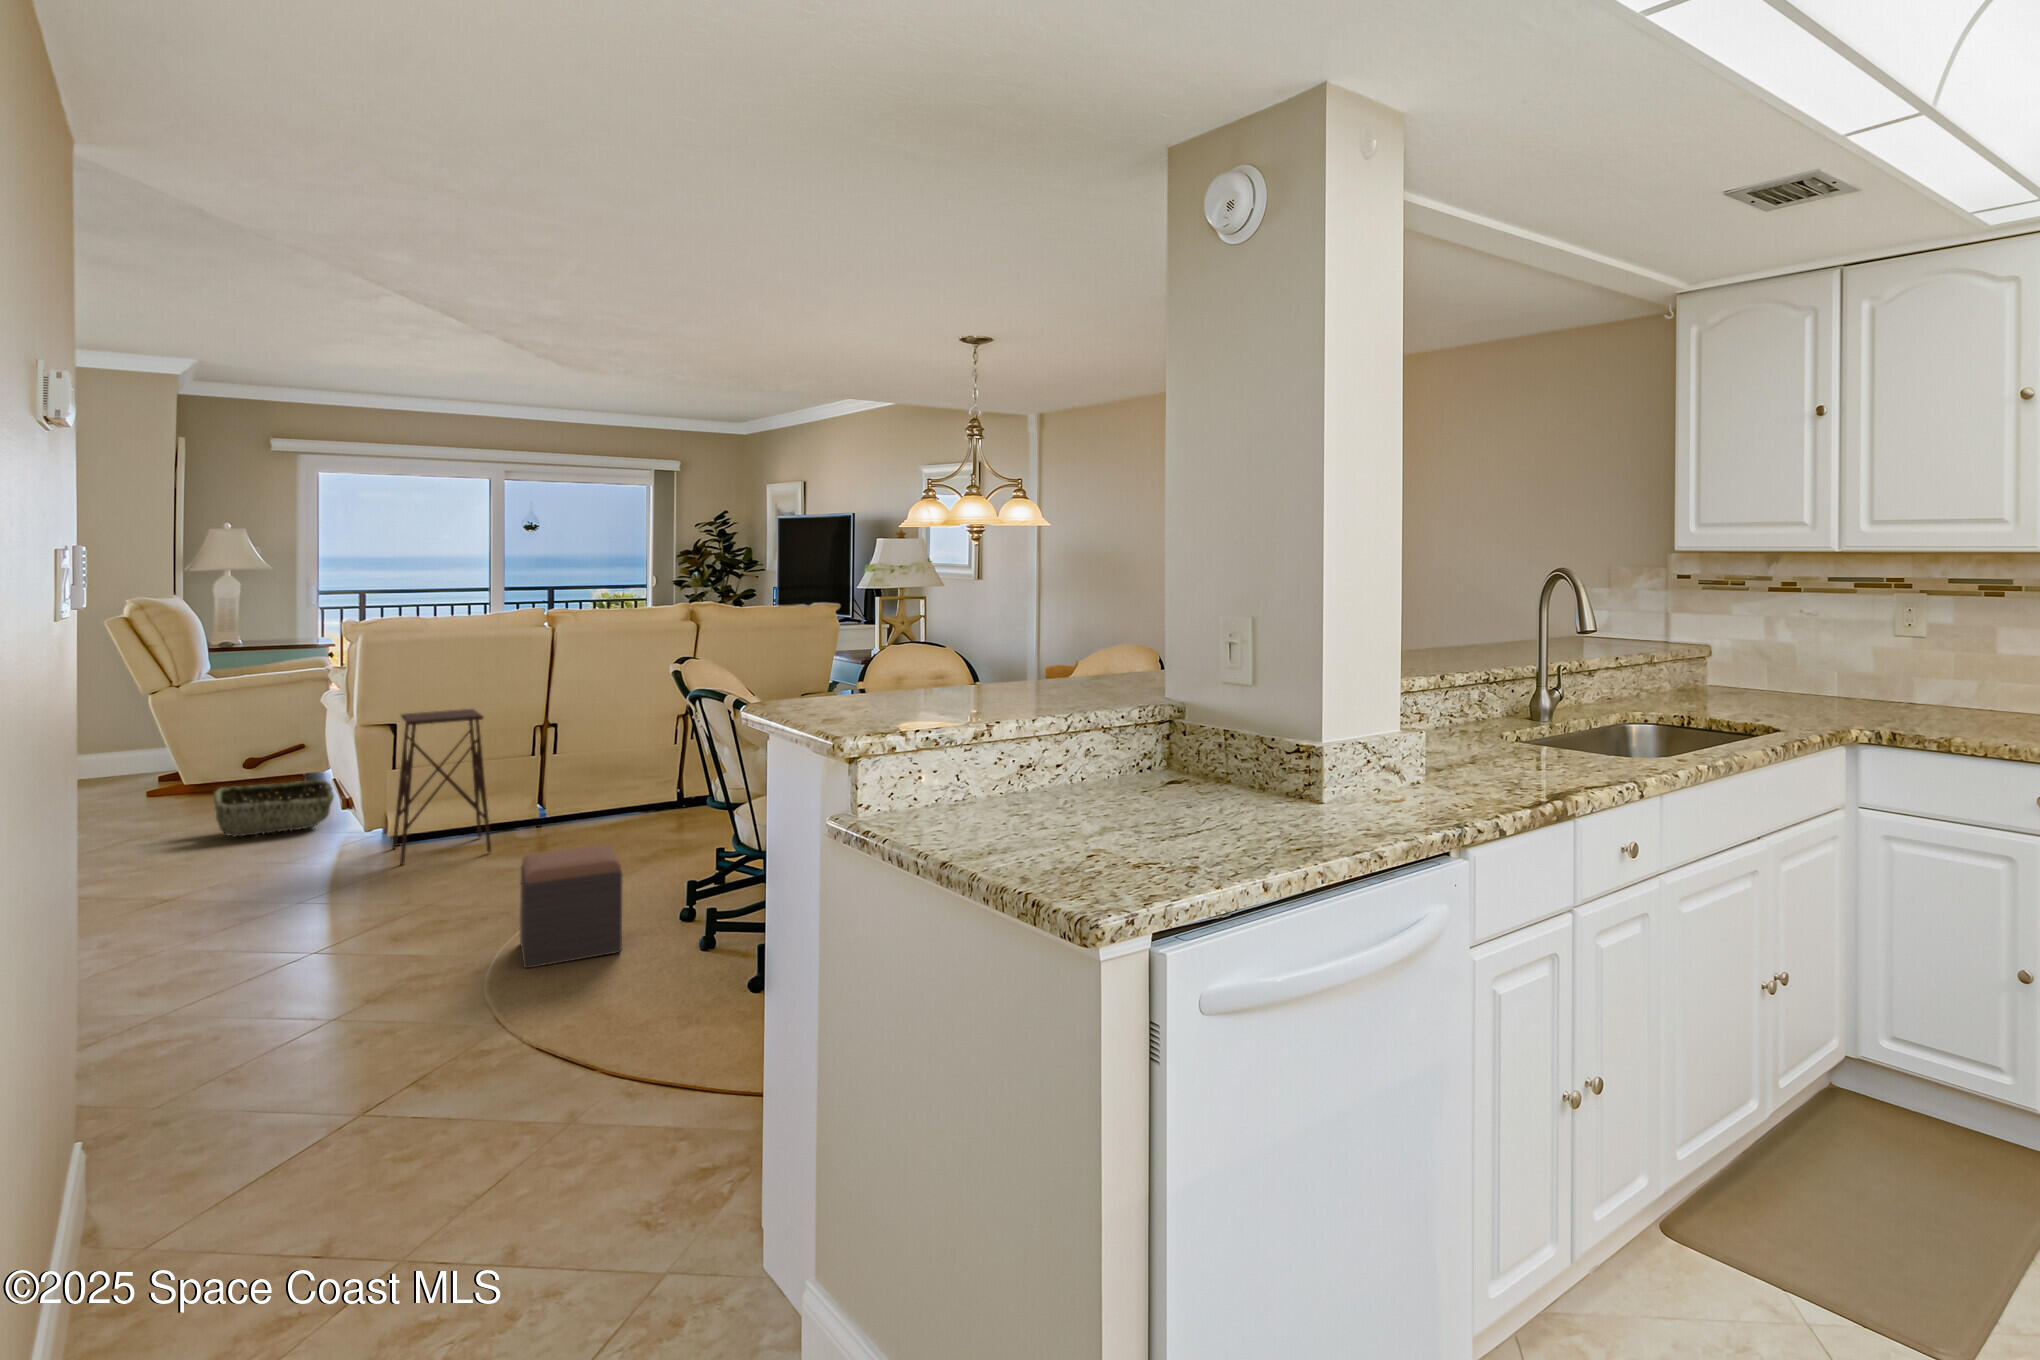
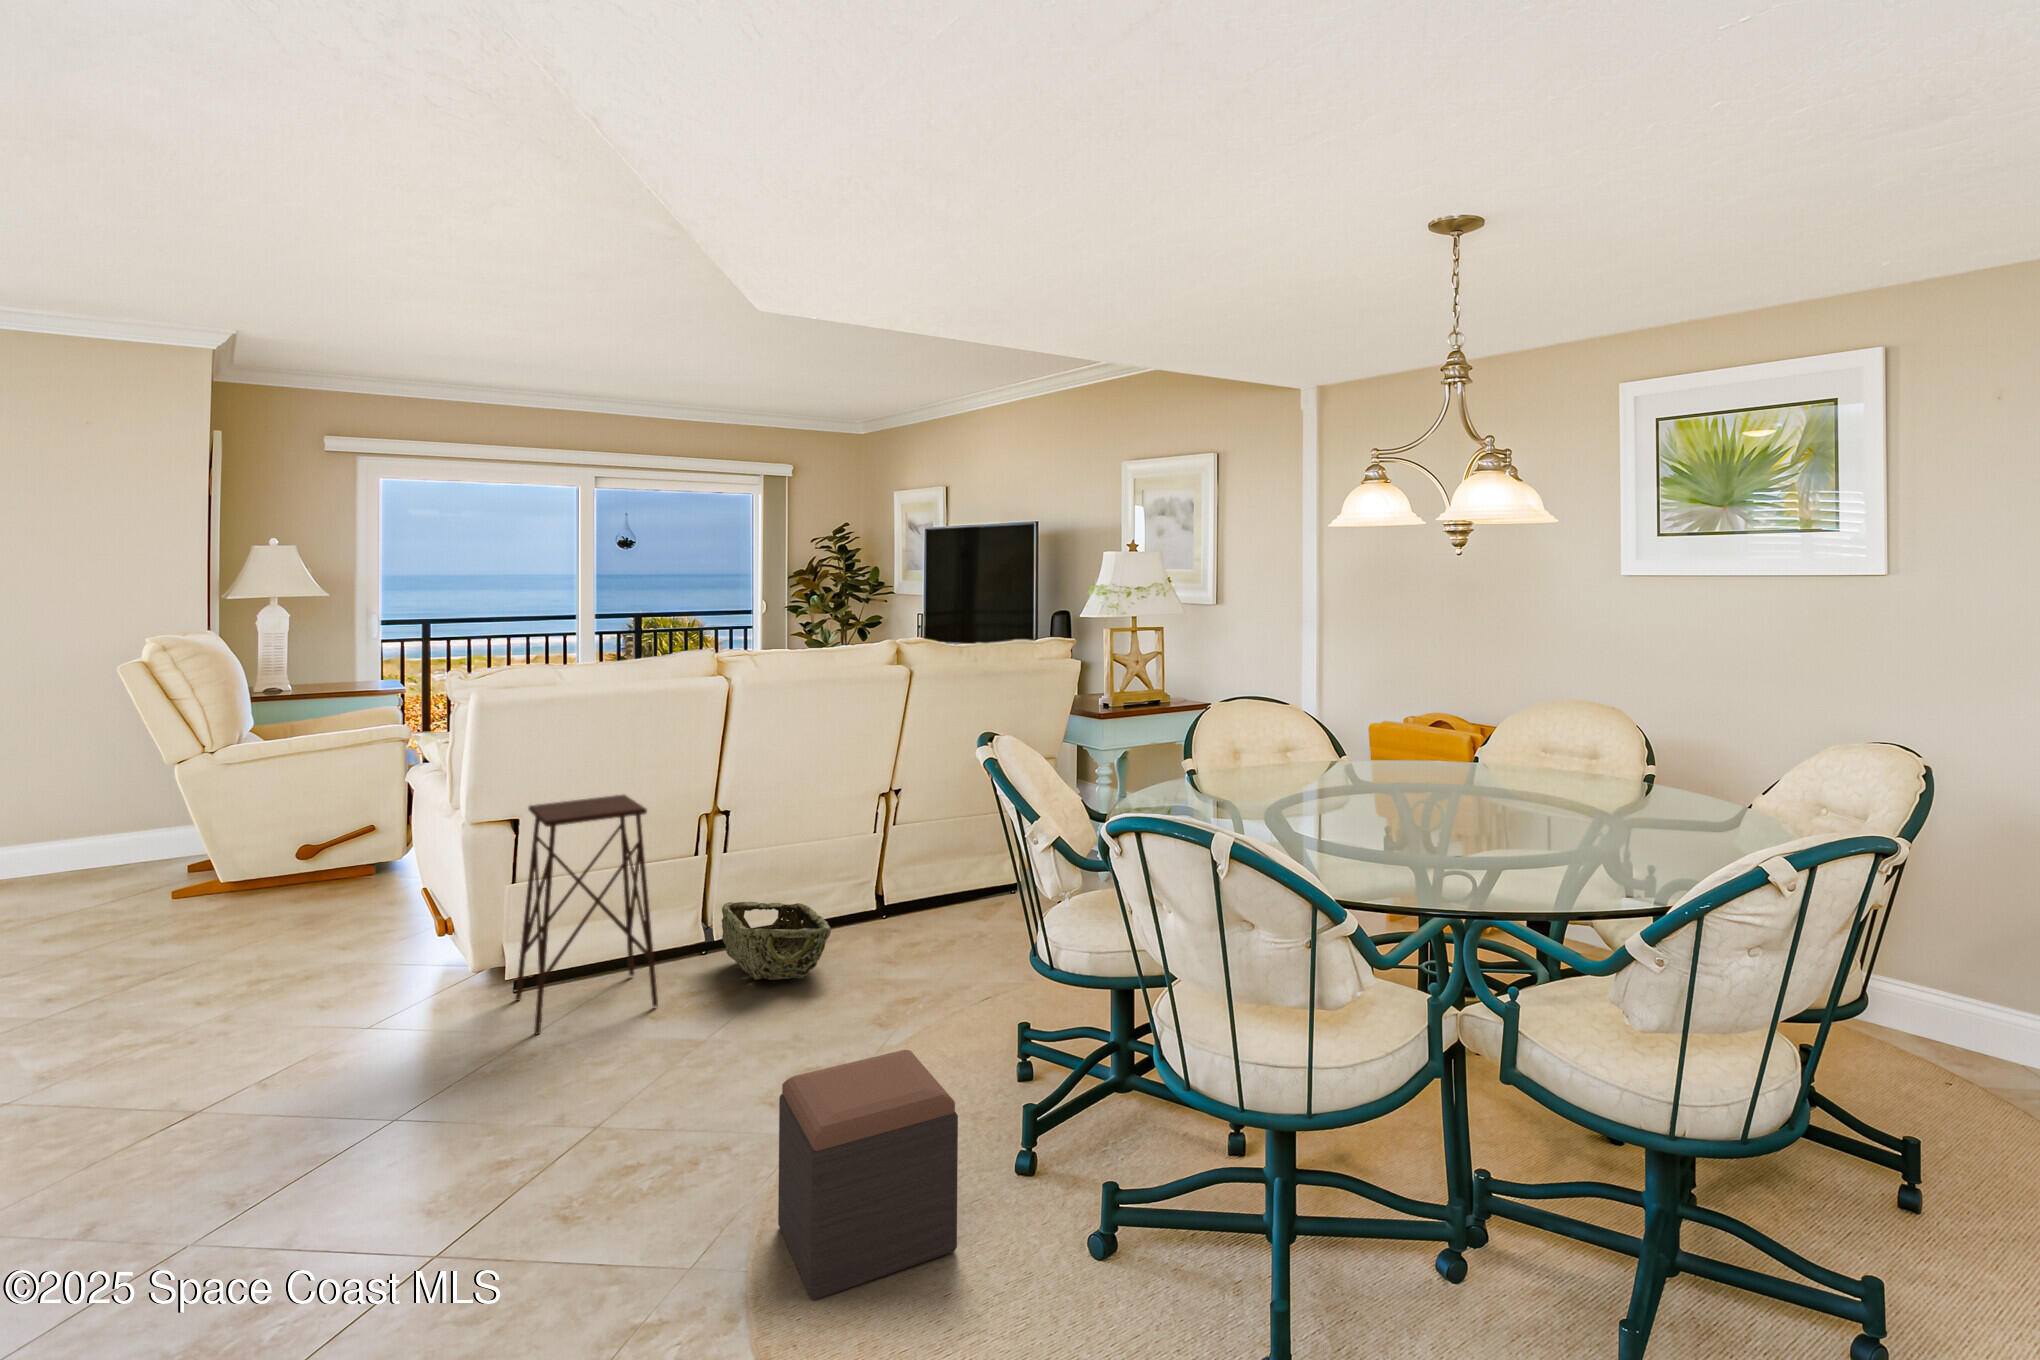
woven basket: present [214,780,334,837] -> present [722,902,831,980]

